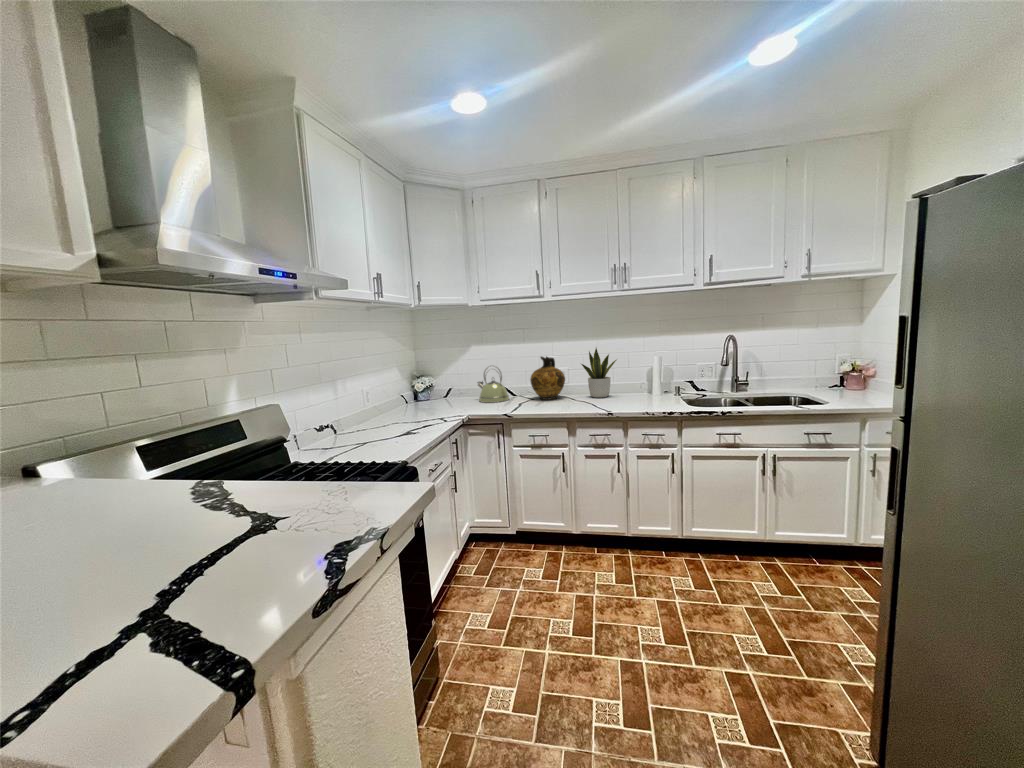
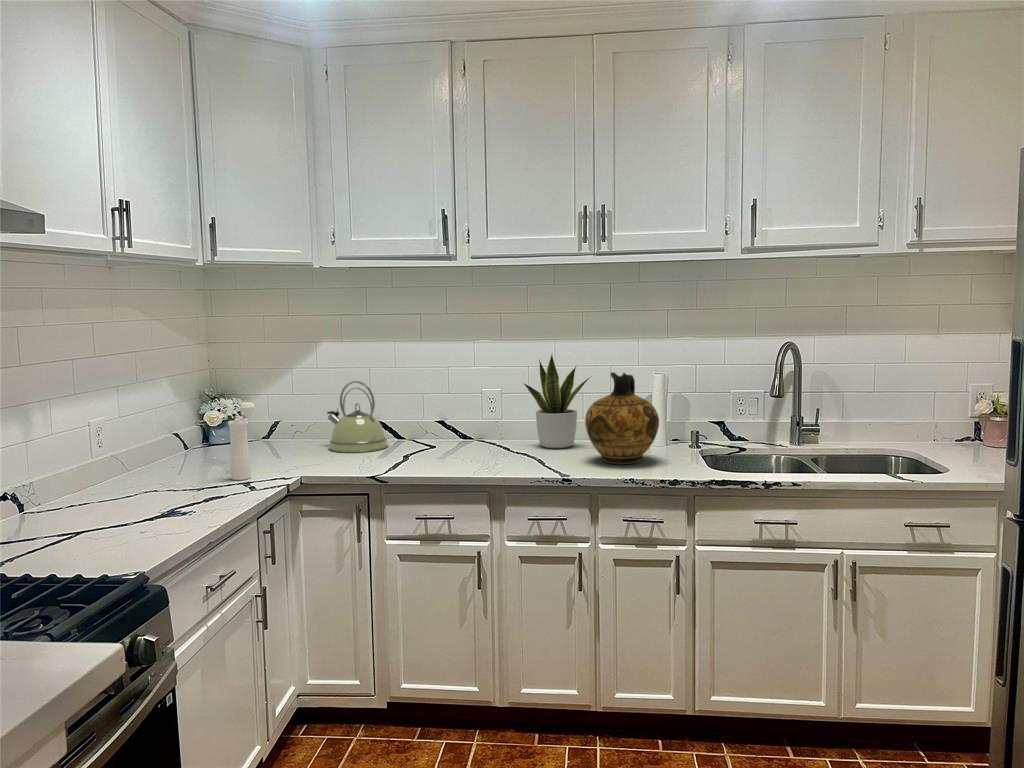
ceramic jug: present [530,357,565,400] -> present [585,372,659,464]
pepper mill: none [431,377,444,417] -> present [228,402,255,480]

